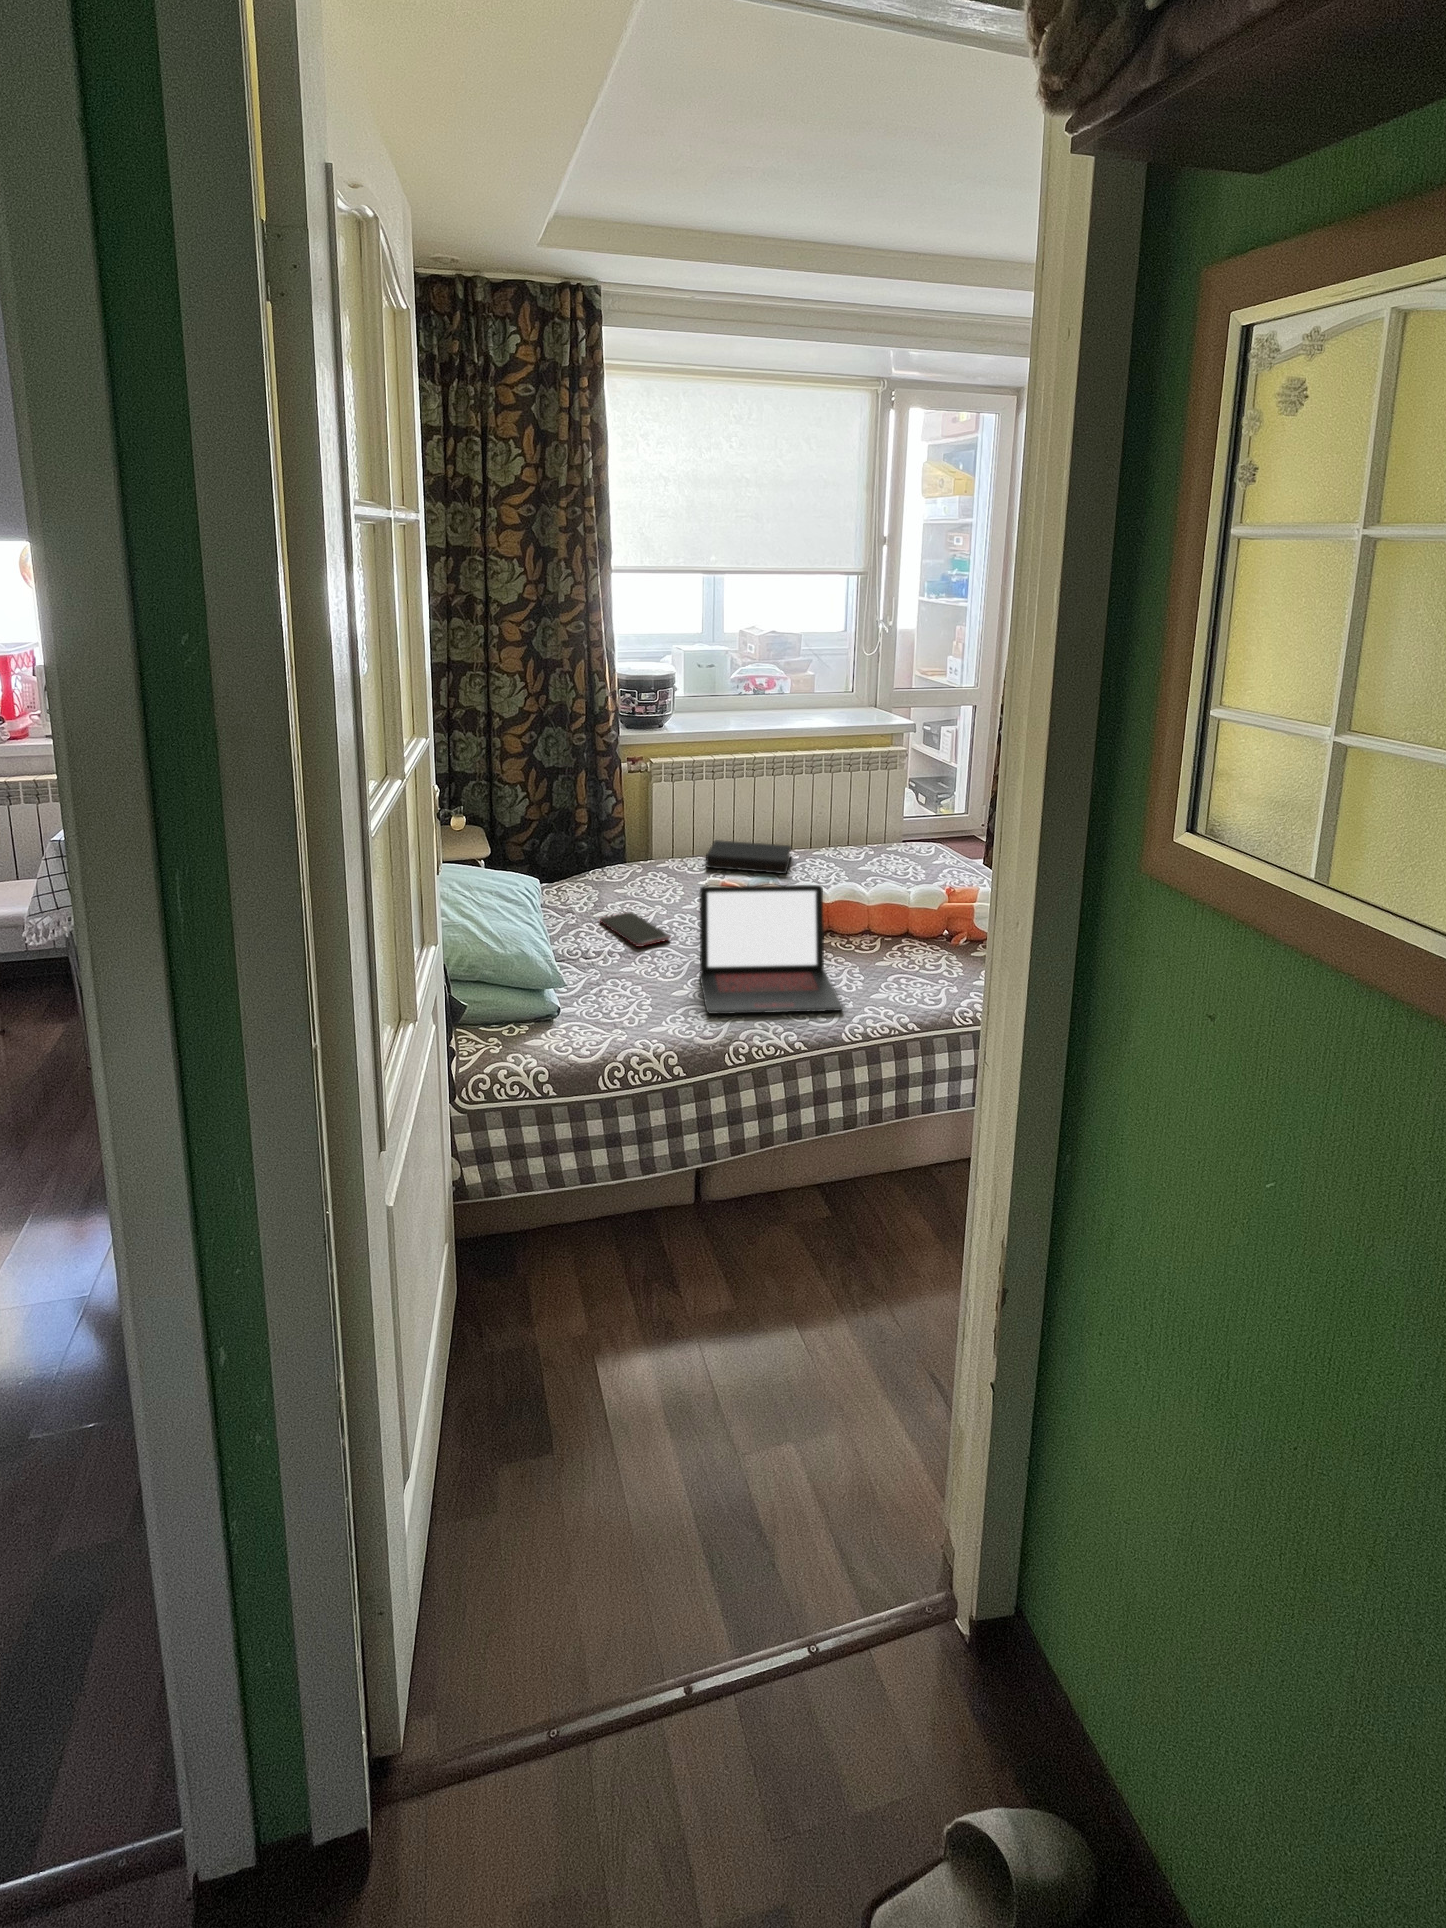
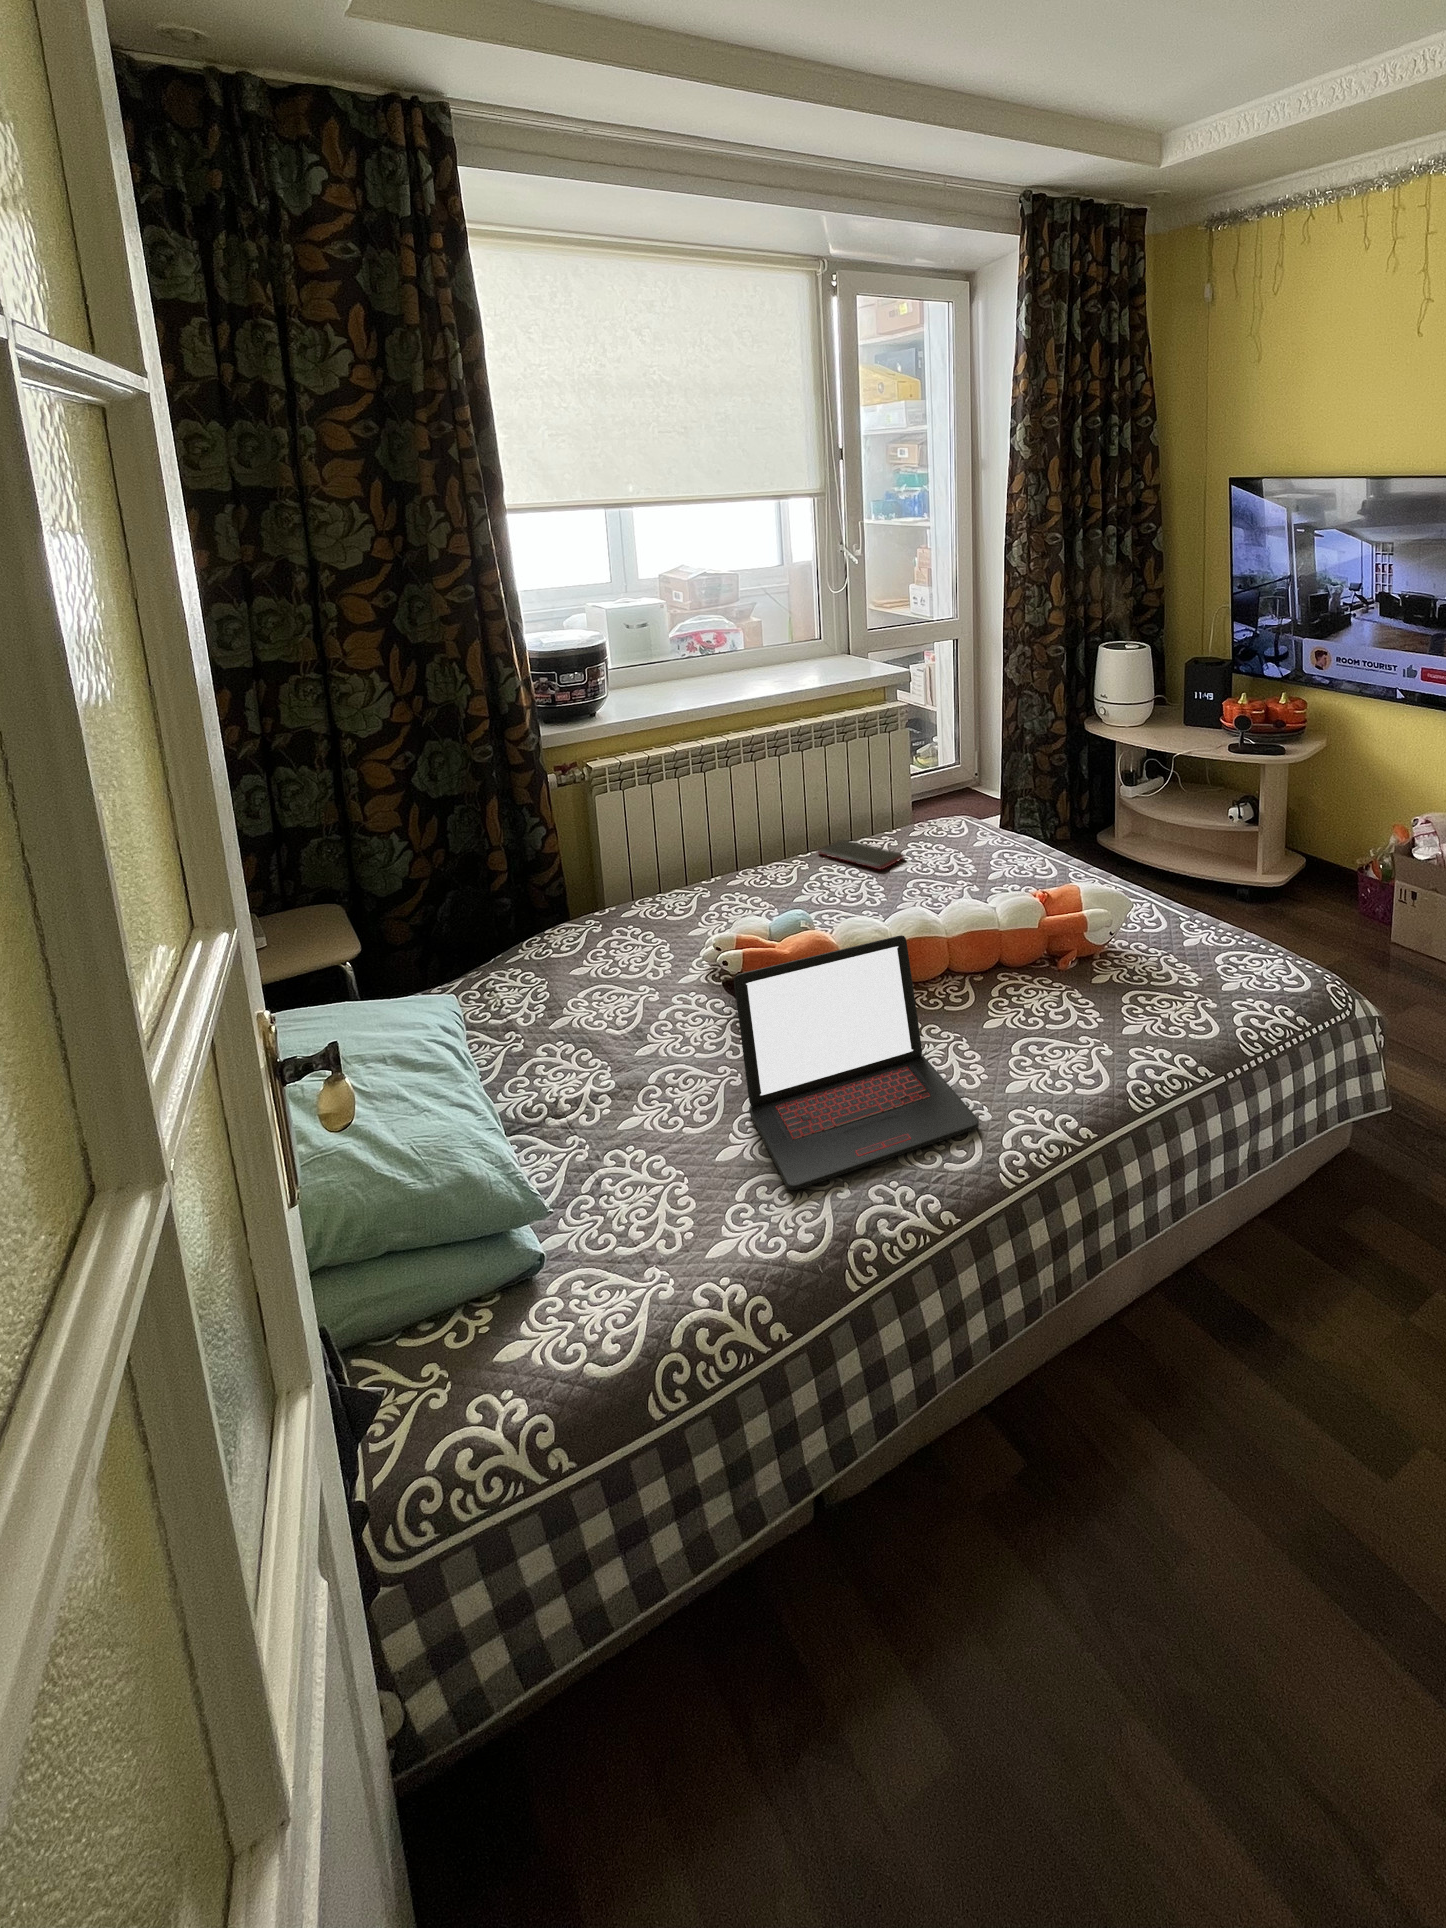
book: present [706,840,791,874] -> none [691,856,804,909]
smartphone: present [600,912,671,947] -> present [818,840,904,869]

